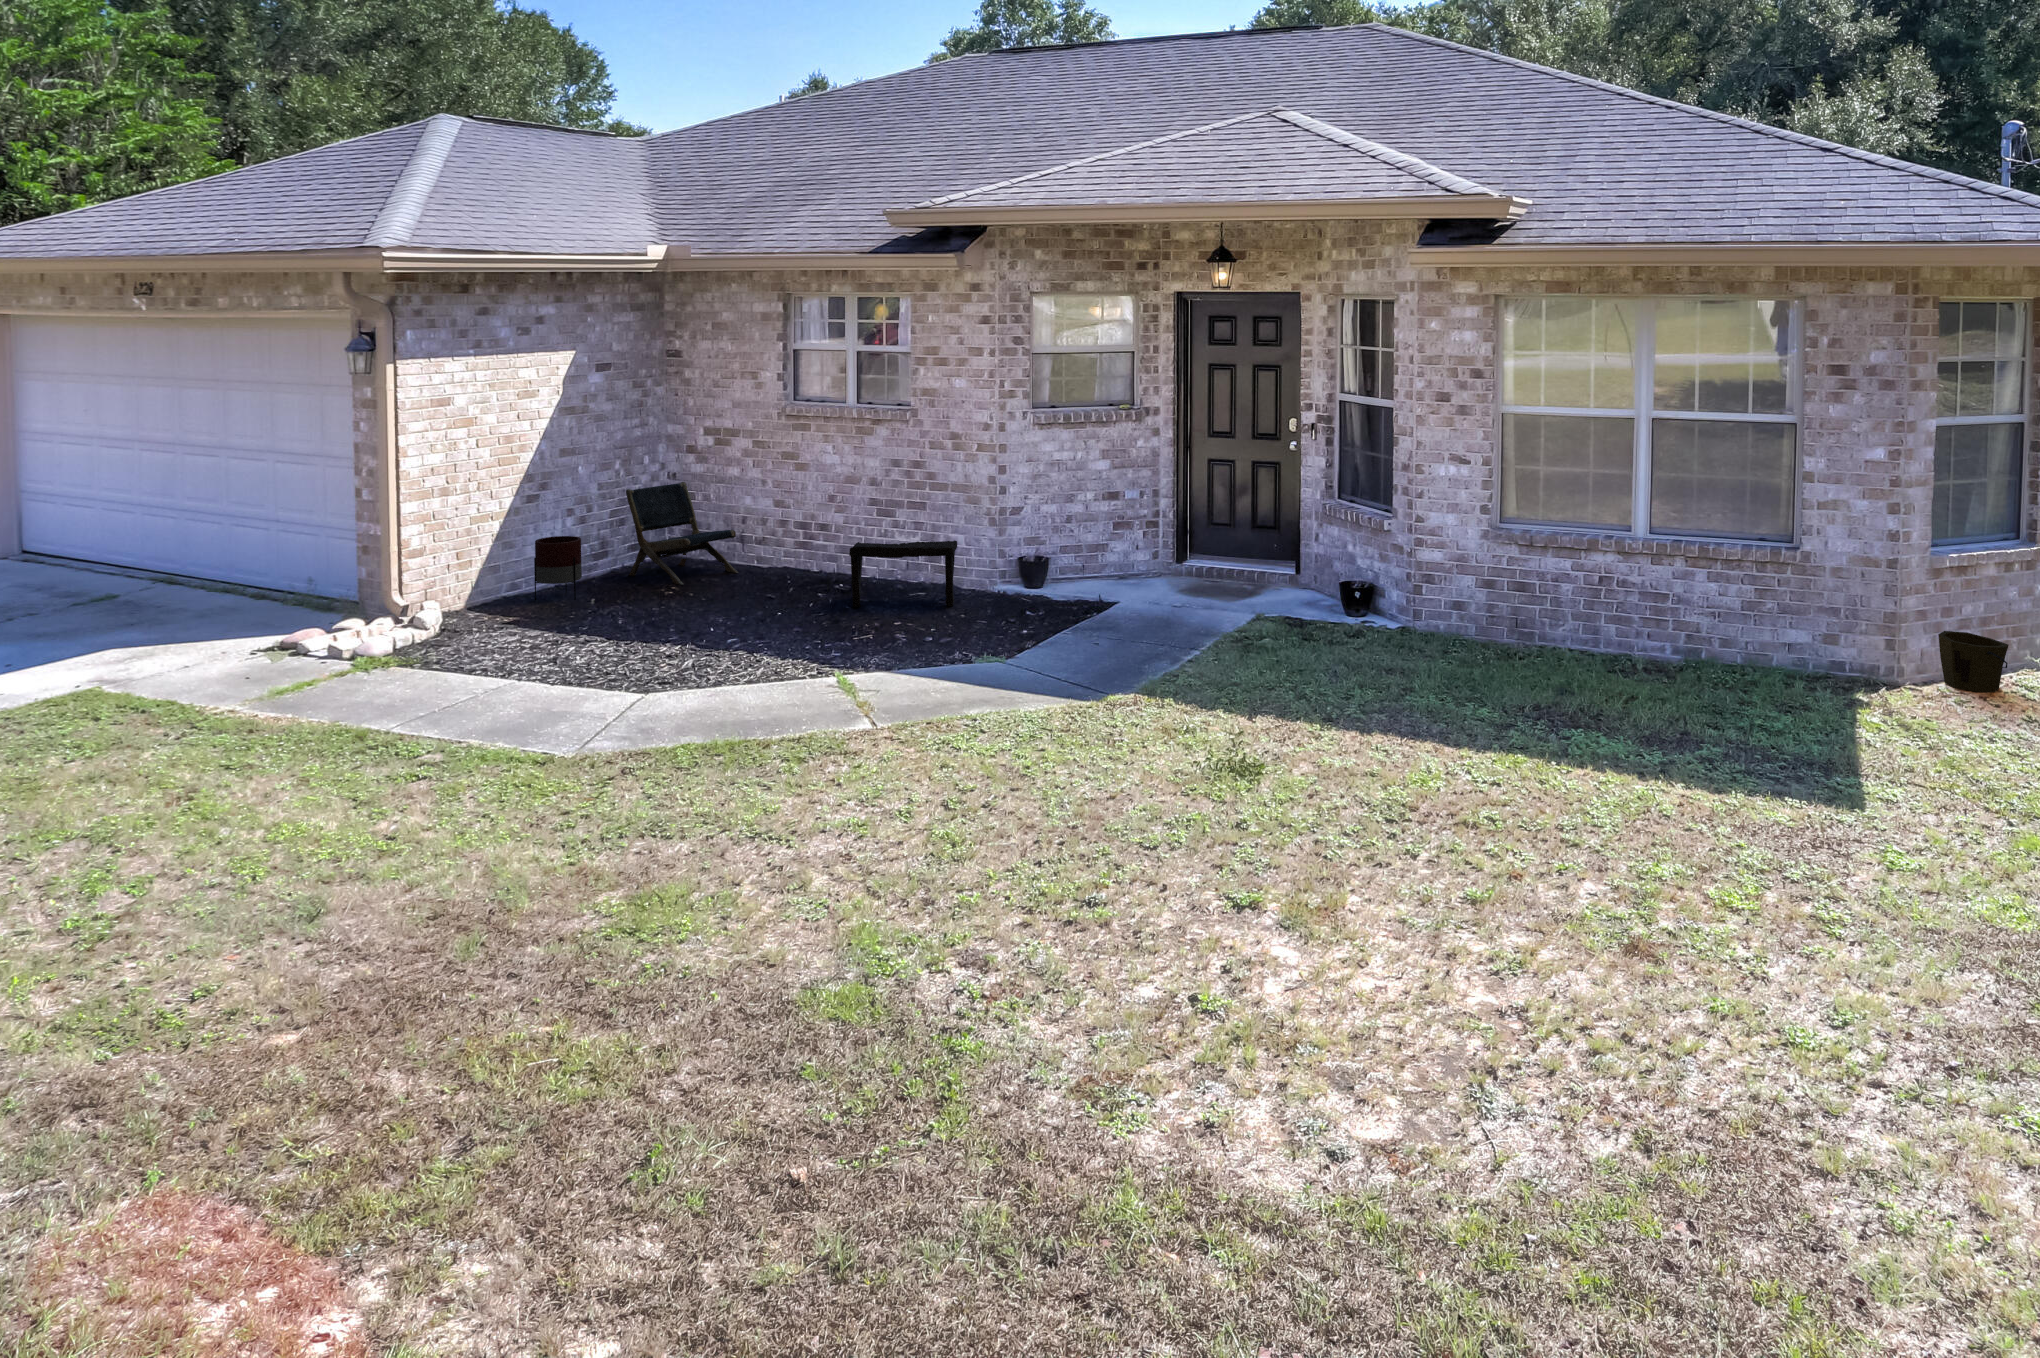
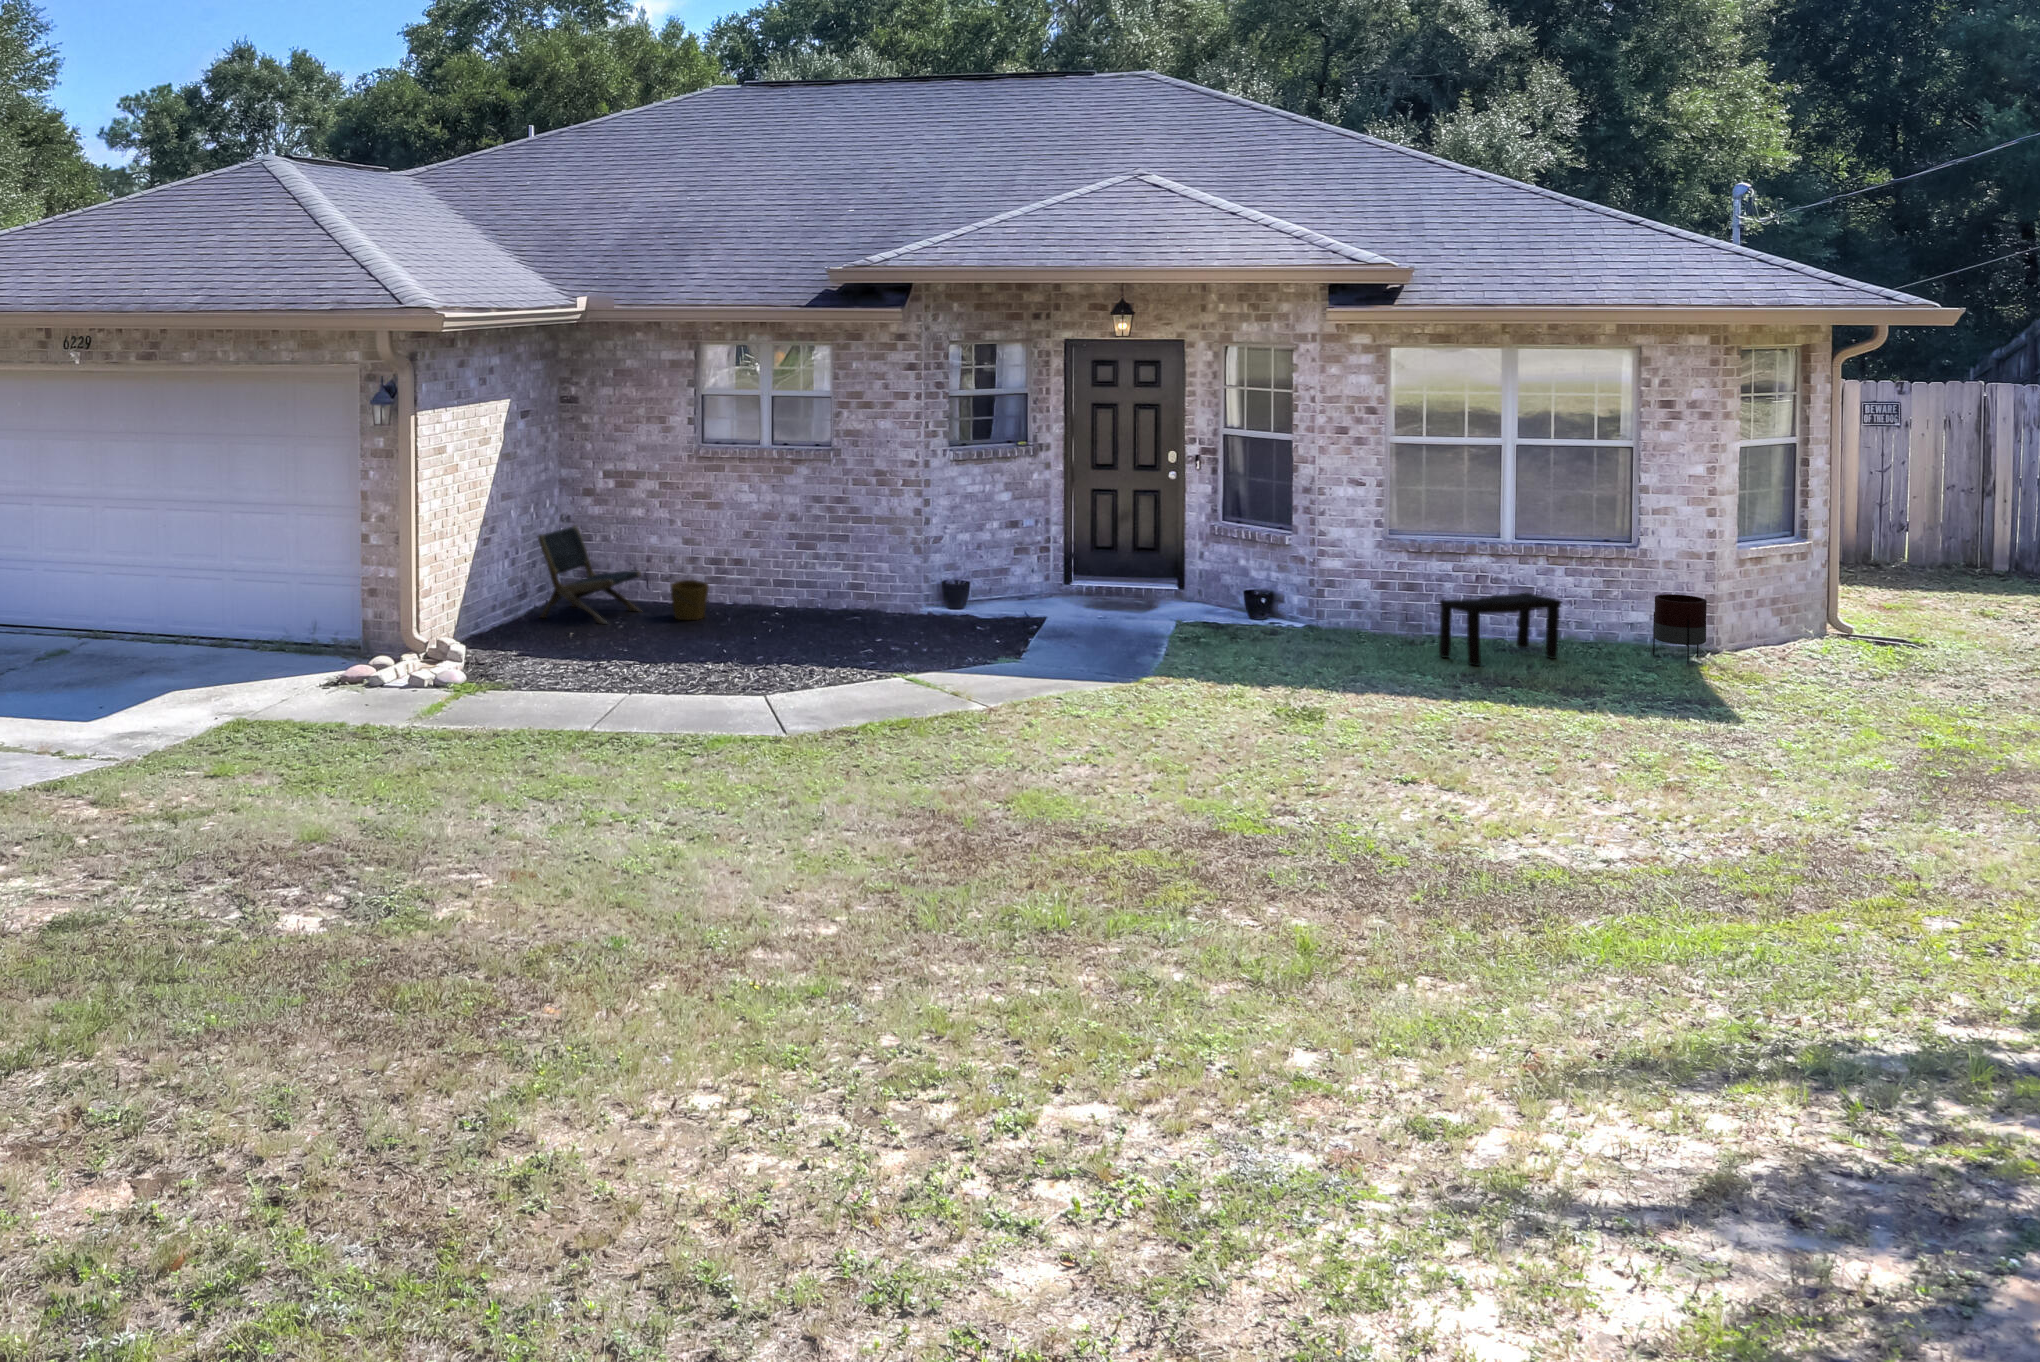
planter: present [534,536,582,600] -> present [1653,594,1707,664]
bench: present [849,541,957,607] -> present [1439,592,1561,666]
bucket: present [1938,631,2009,692] -> present [671,580,709,620]

